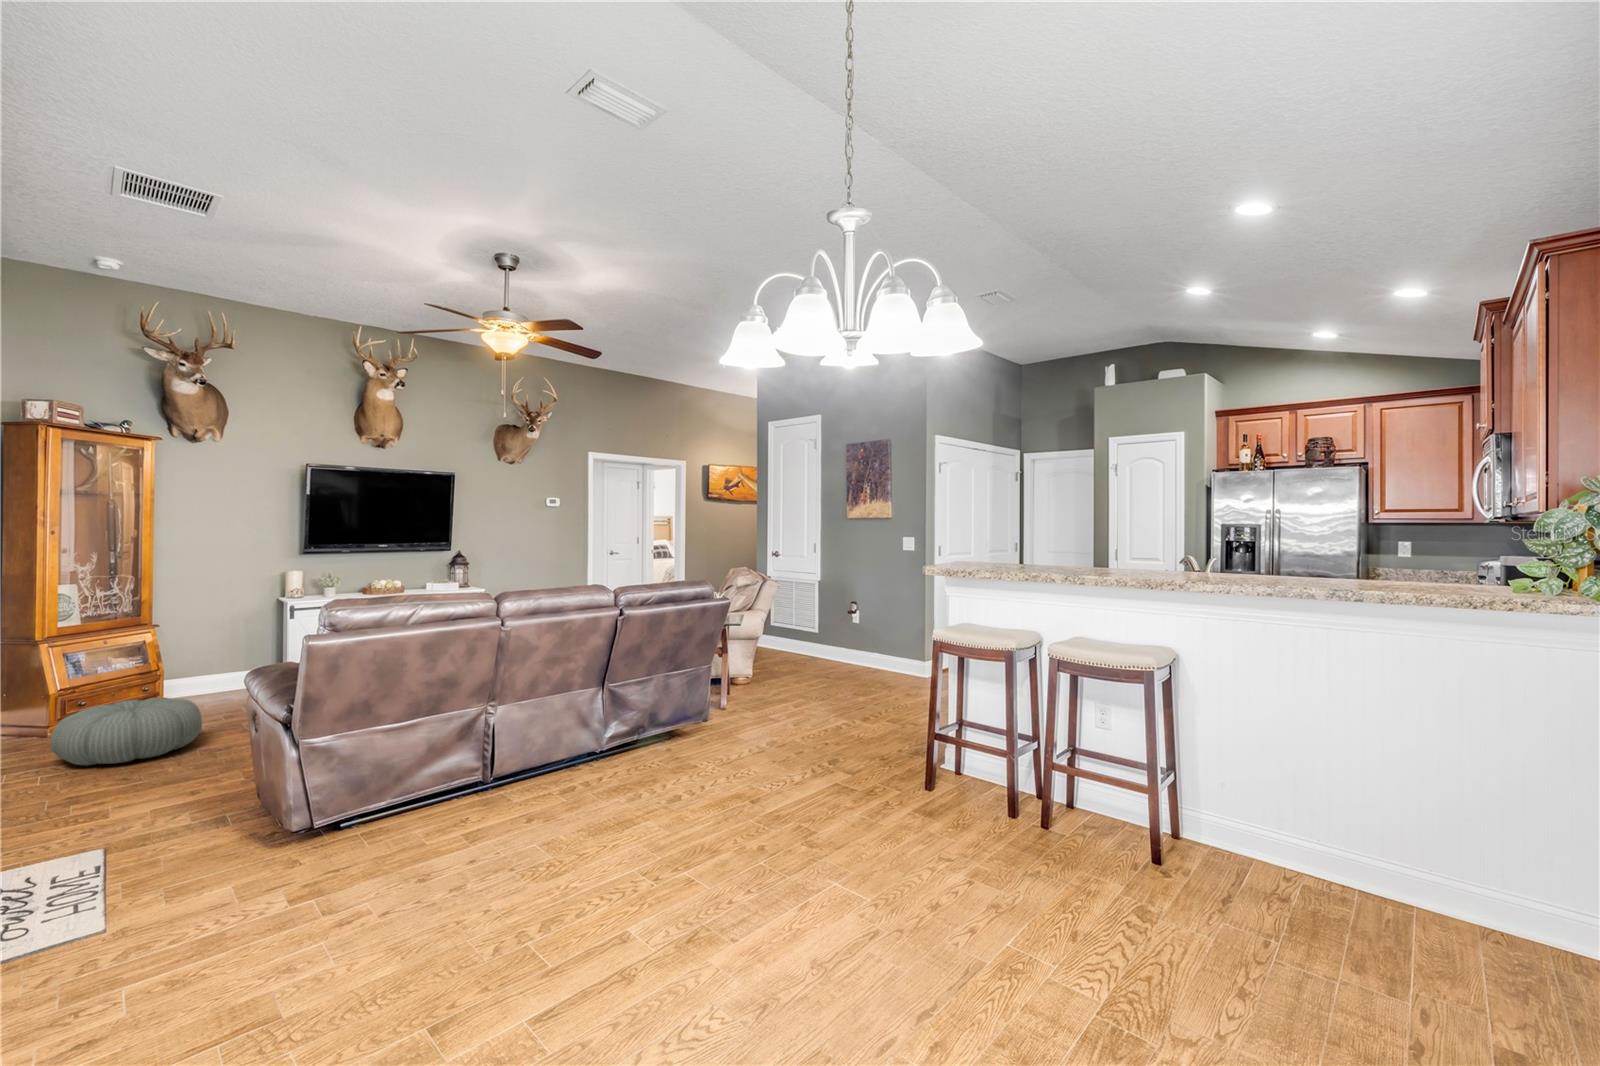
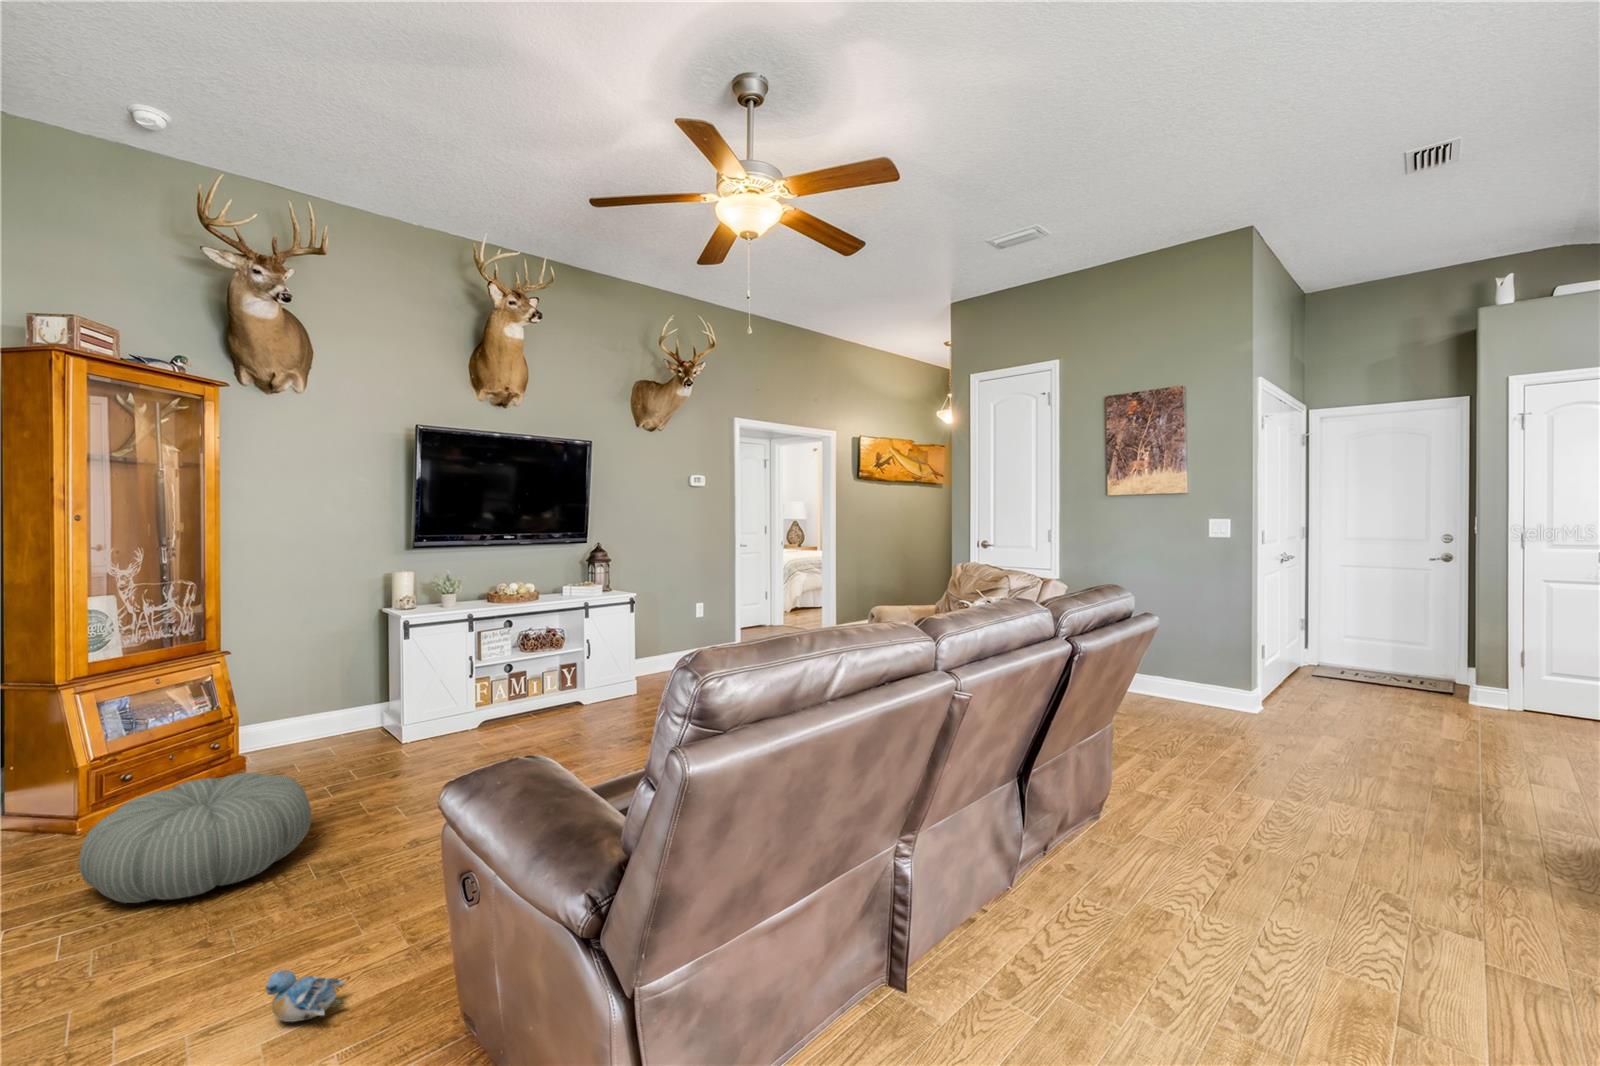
plush toy: none [153,779,200,806] -> present [265,970,345,1022]

